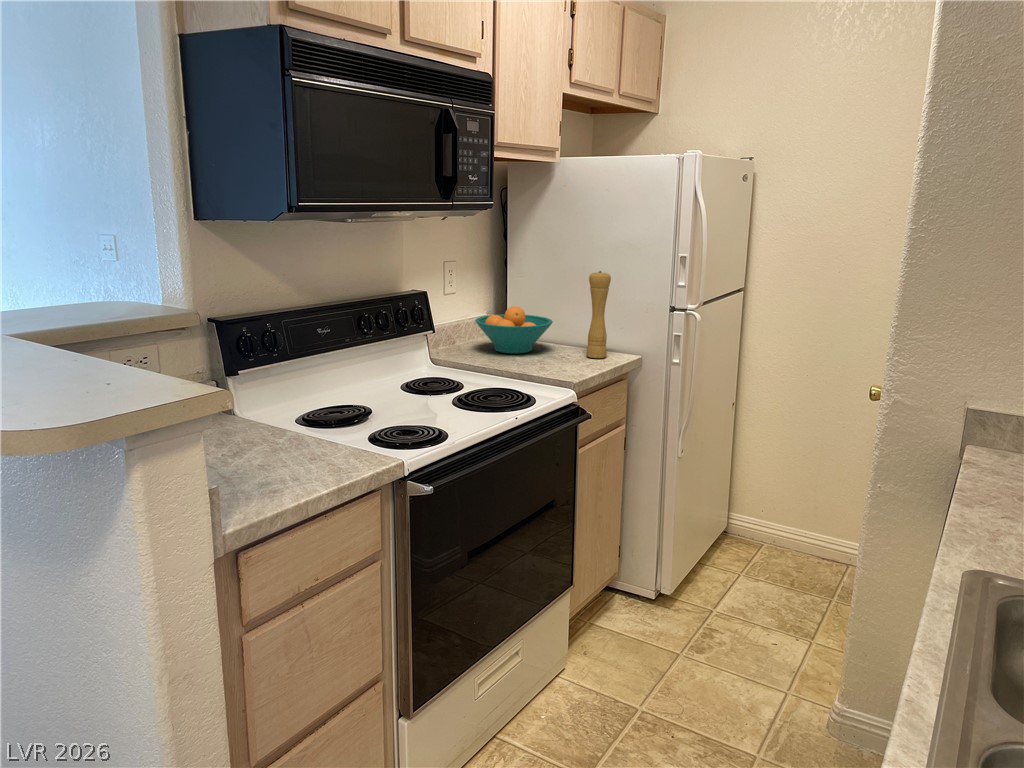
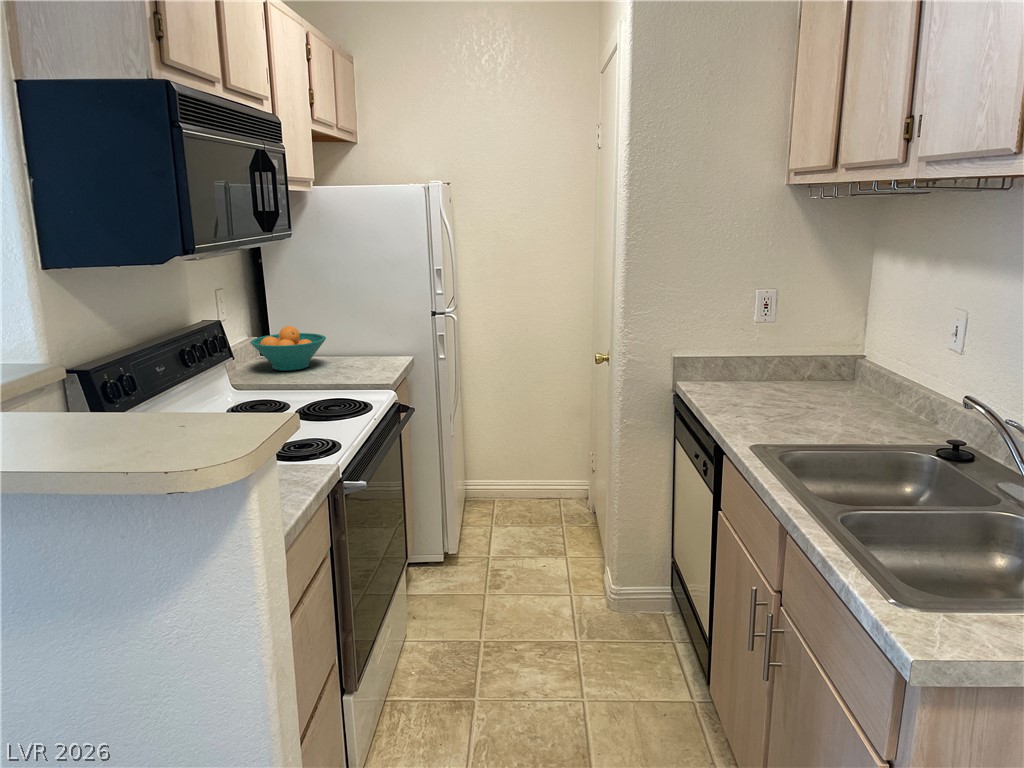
pepper mill: present [587,271,611,358] -> none [357,287,380,363]

